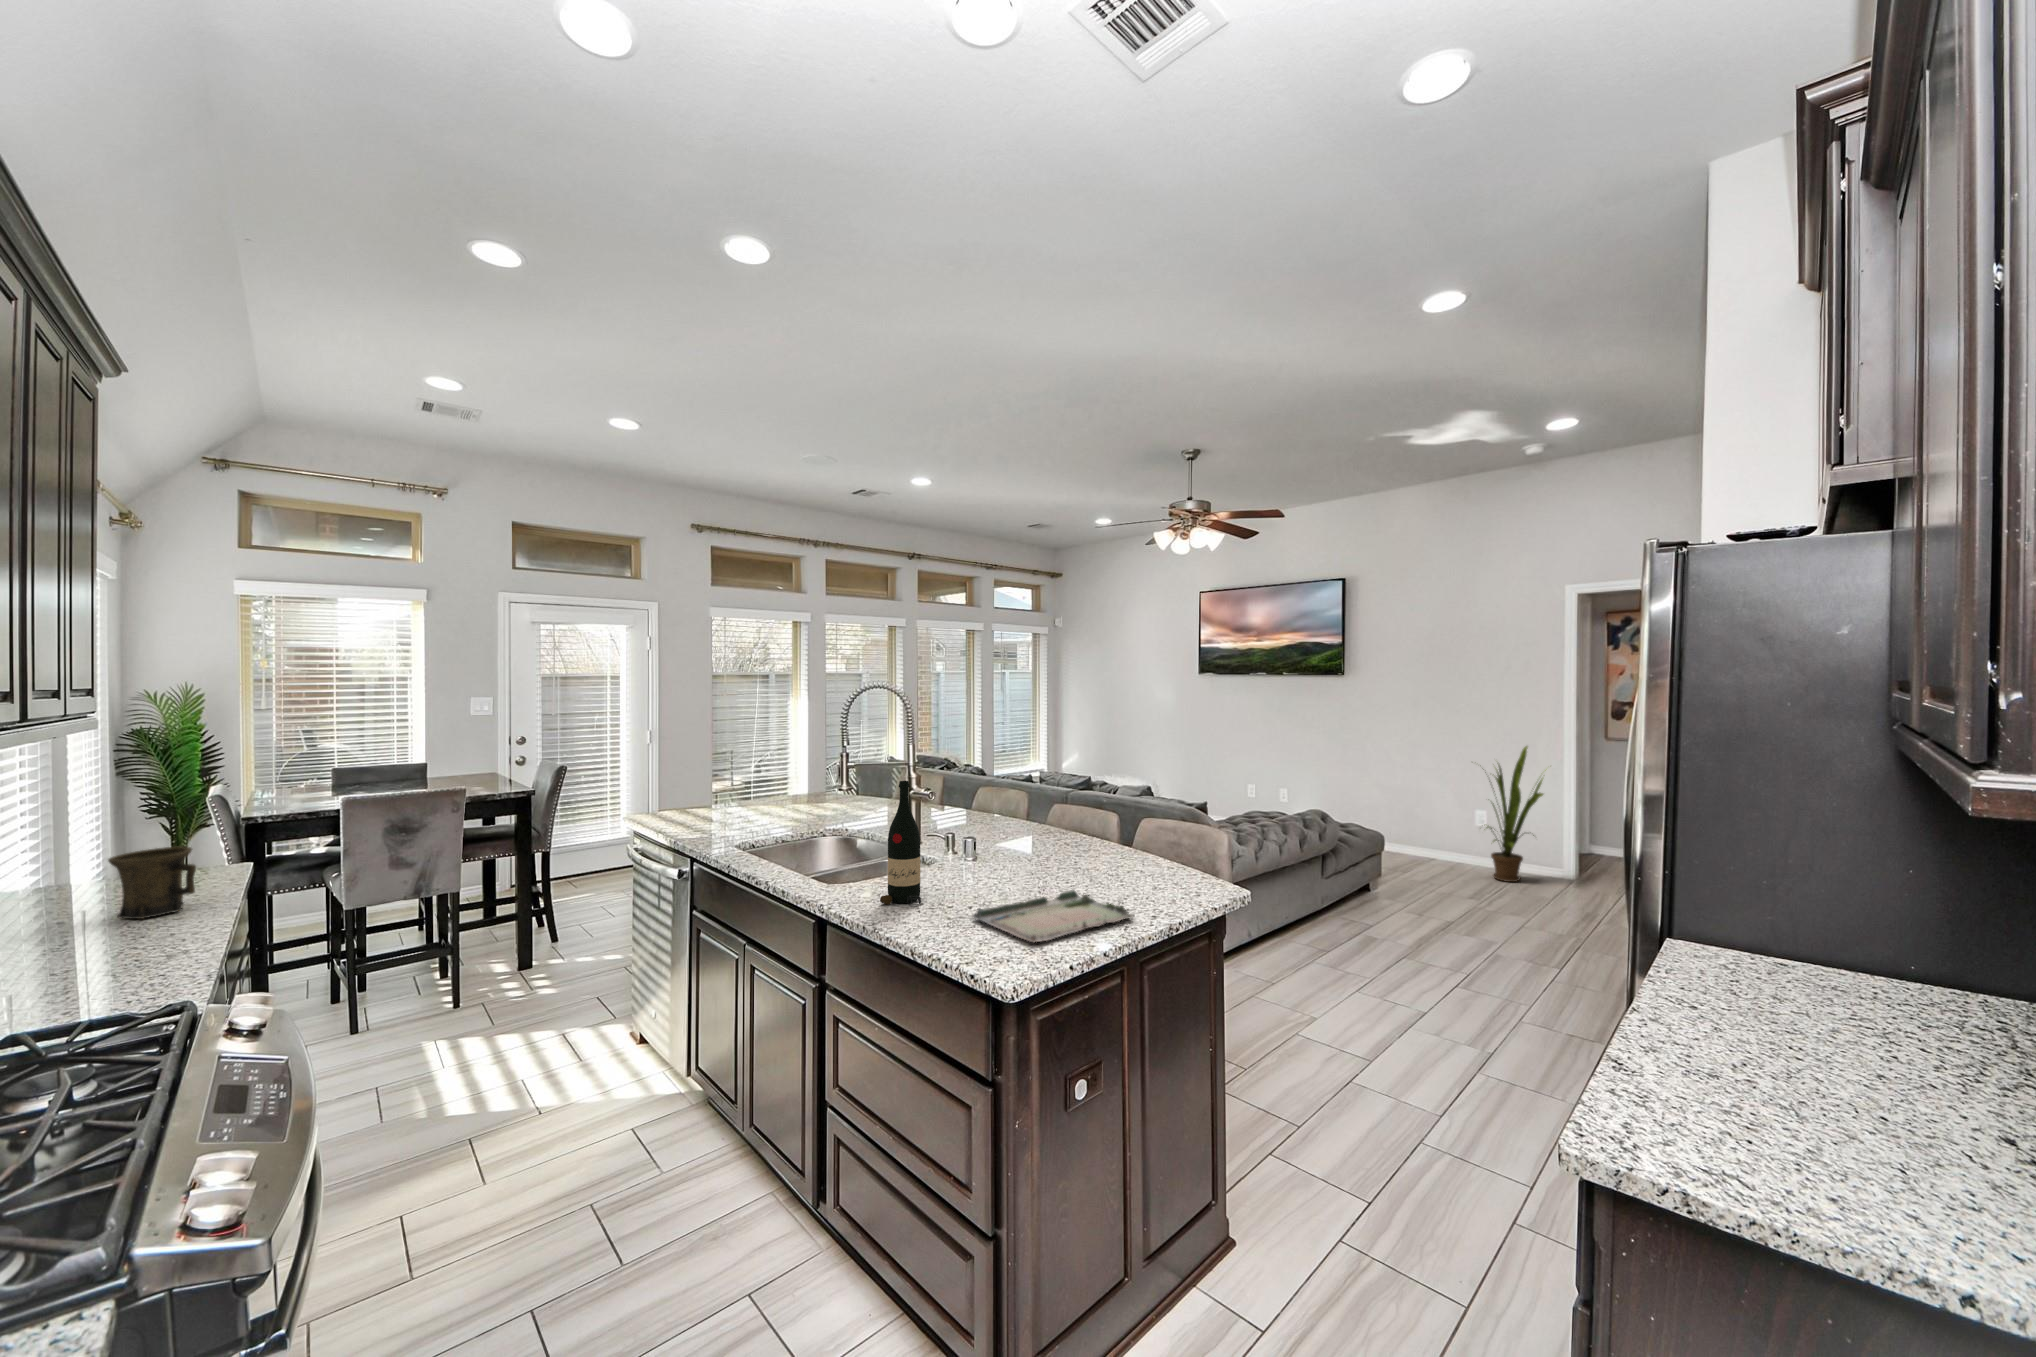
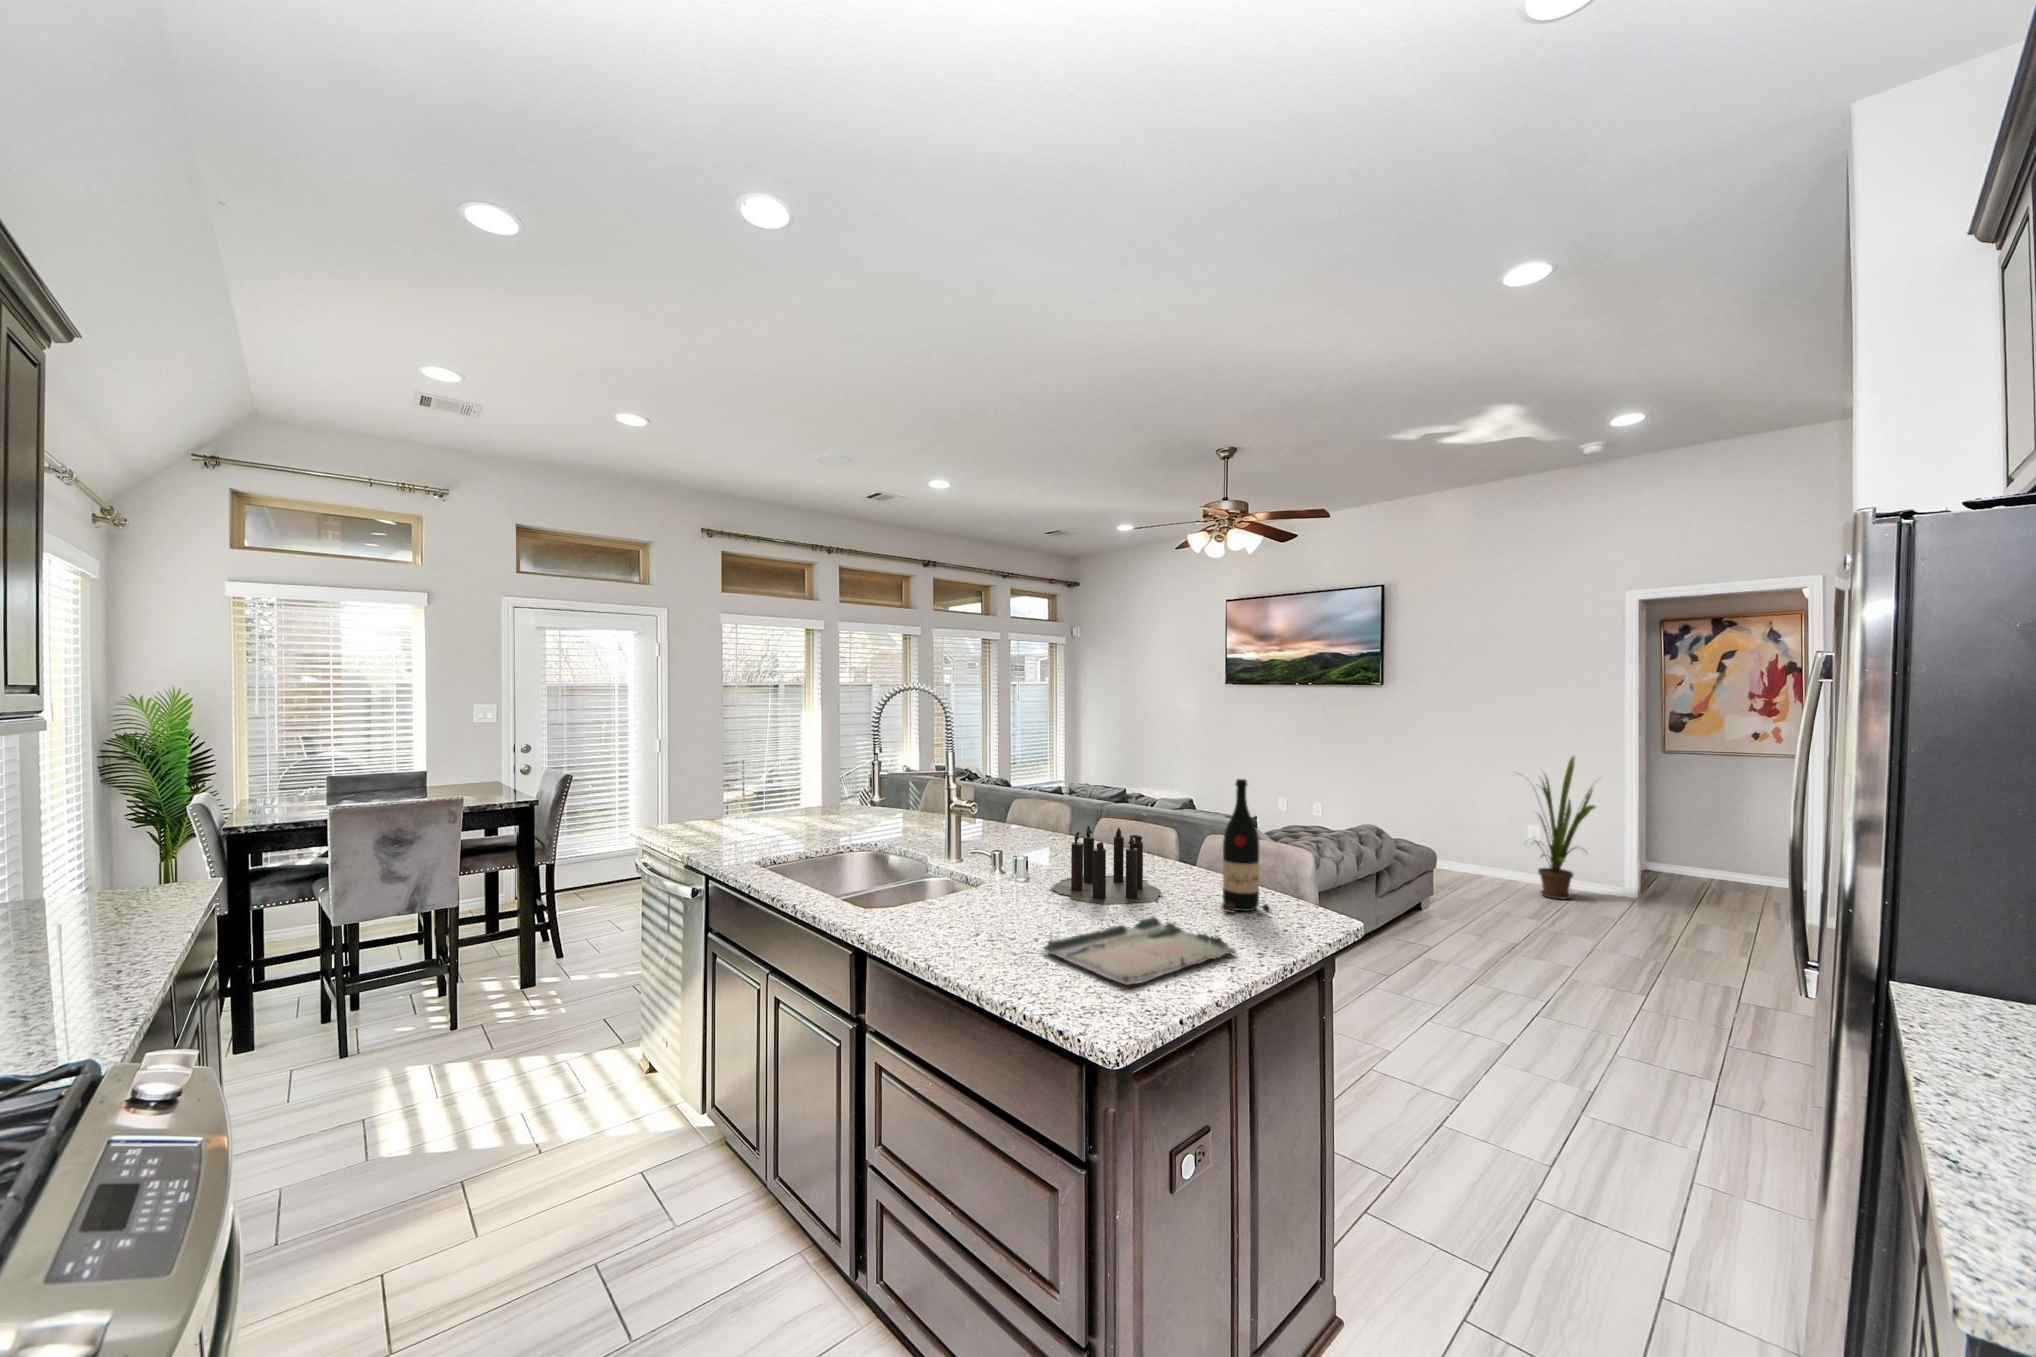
wine bottle: present [880,781,921,905] -> present [1222,779,1270,913]
candle: none [993,813,1116,882] -> present [1050,825,1161,905]
mug: present [108,846,196,919] -> none [36,861,141,947]

